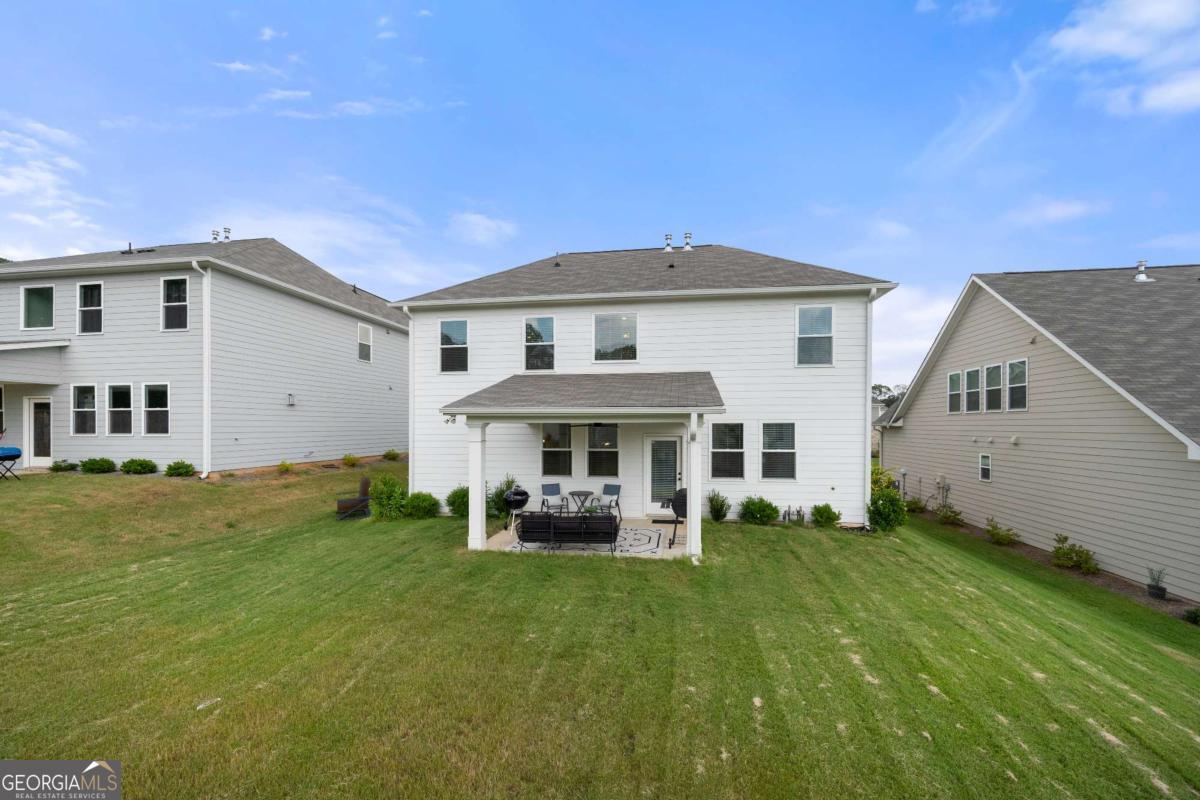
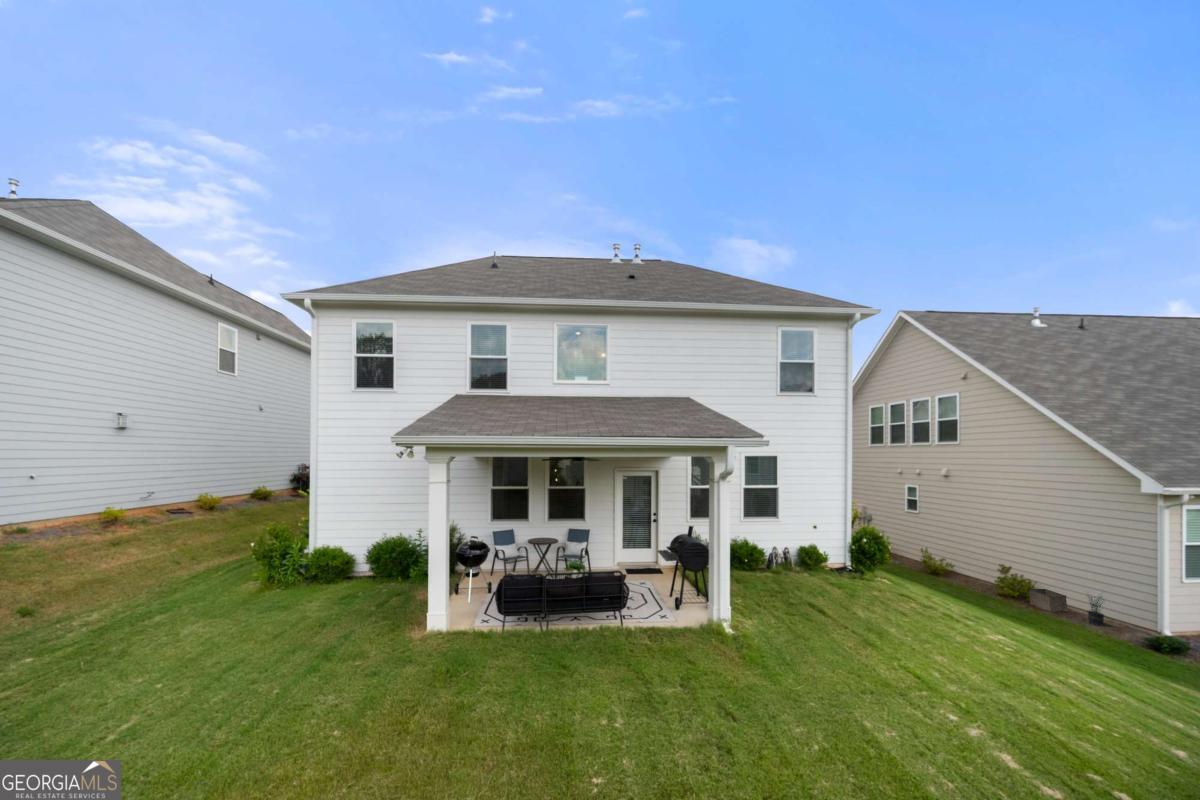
lounge chair: present [336,477,372,520] -> none [195,529,259,594]
storage bin: none [1081,560,1128,585] -> present [1029,589,1067,612]

